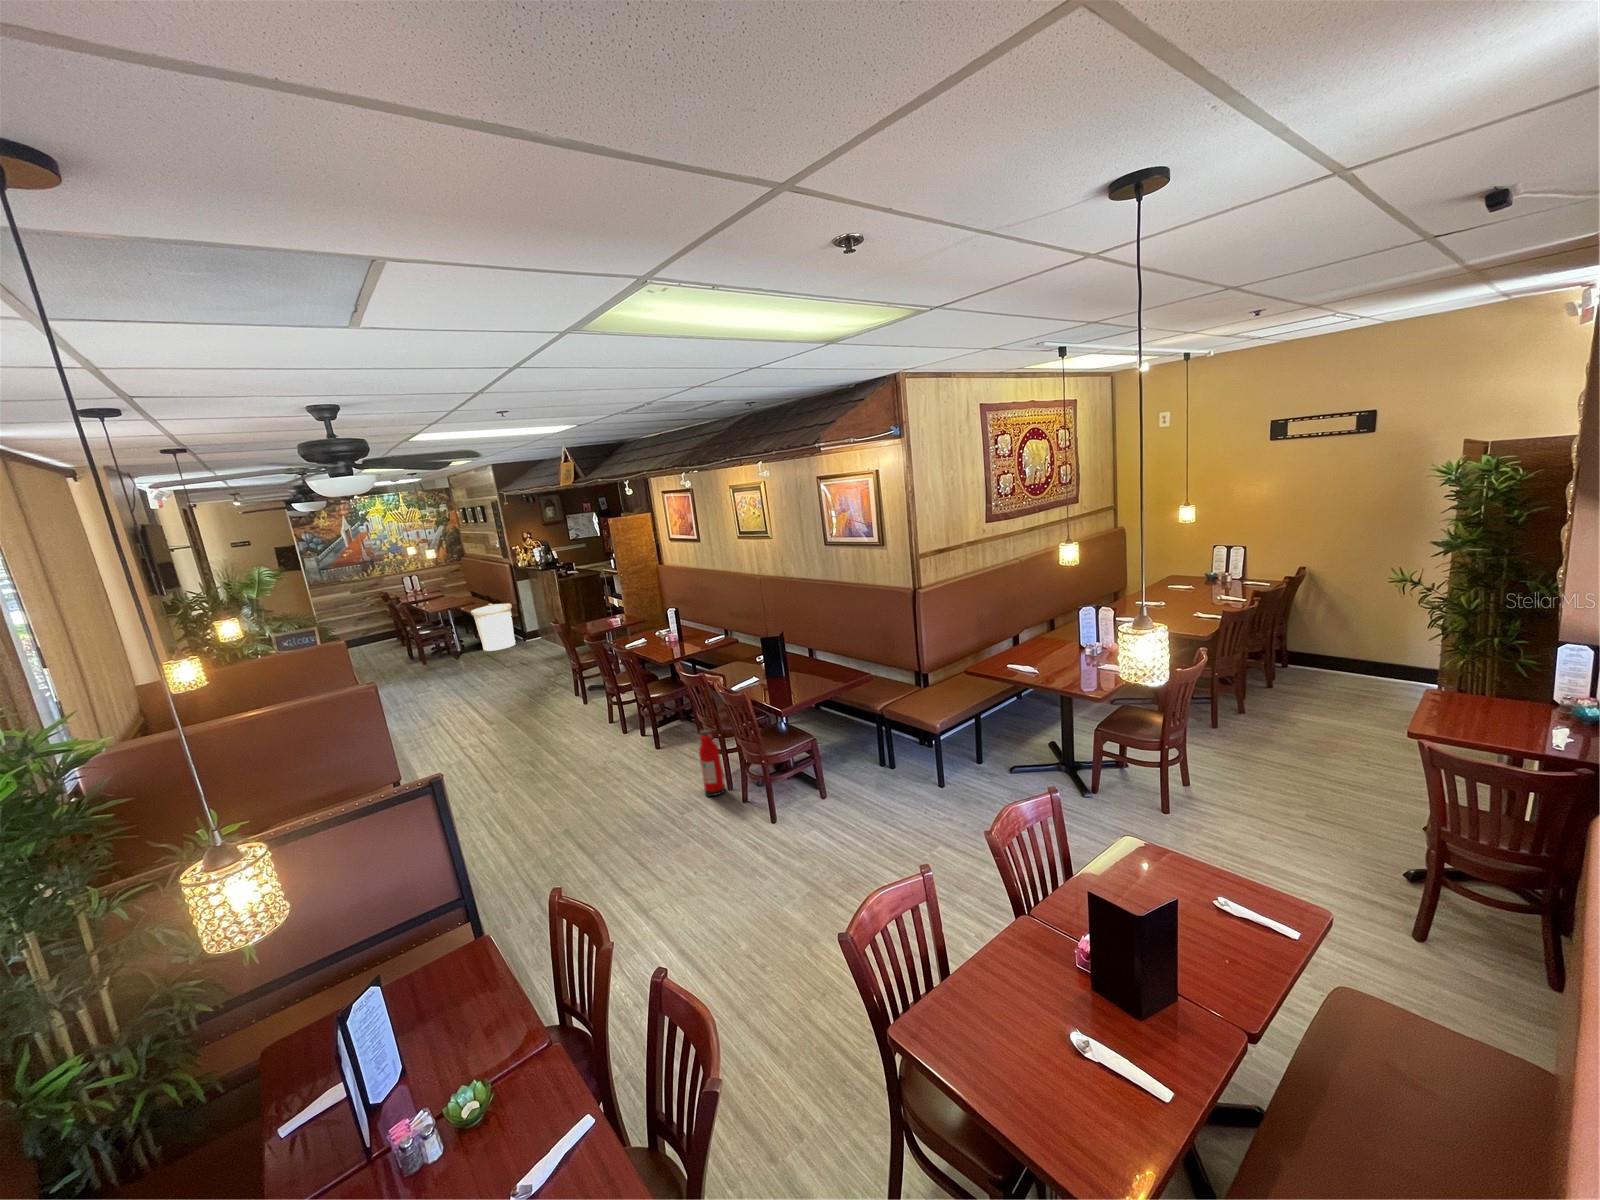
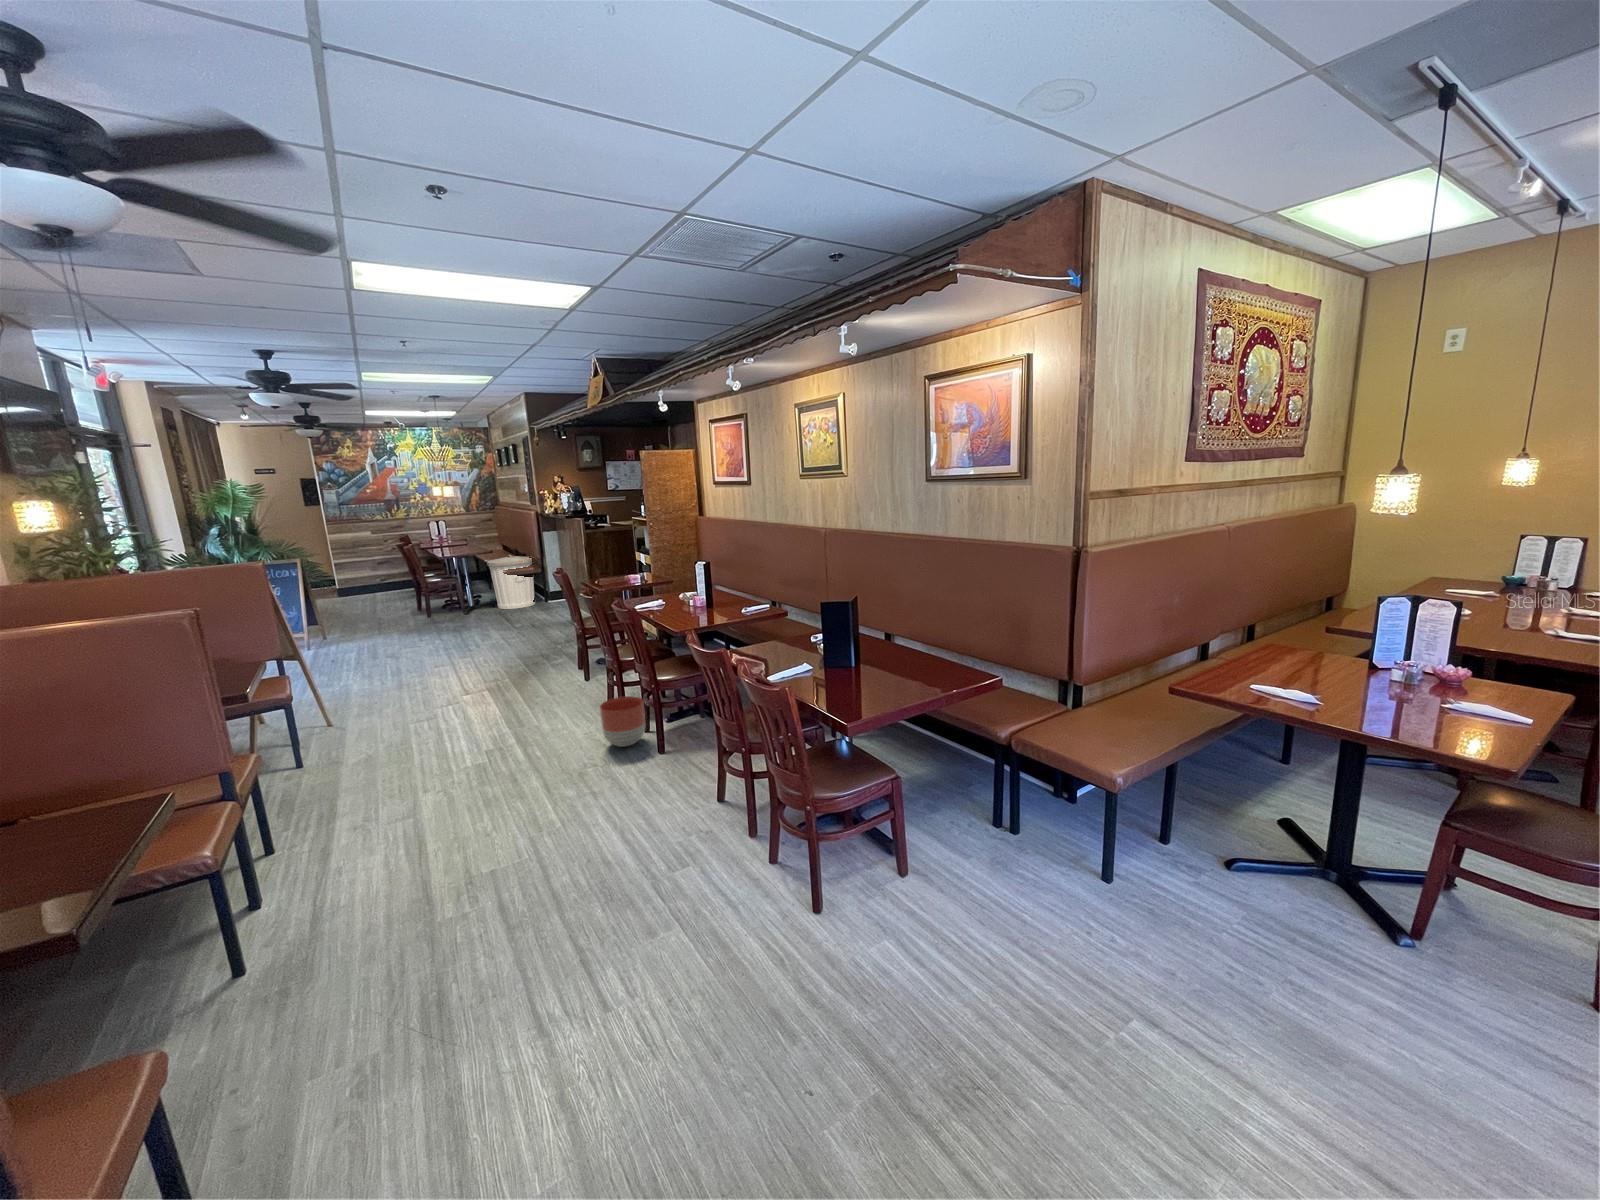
planter: none [609,711,643,747] -> present [600,696,645,747]
fire extinguisher: present [699,730,725,796] -> none [710,738,746,844]

